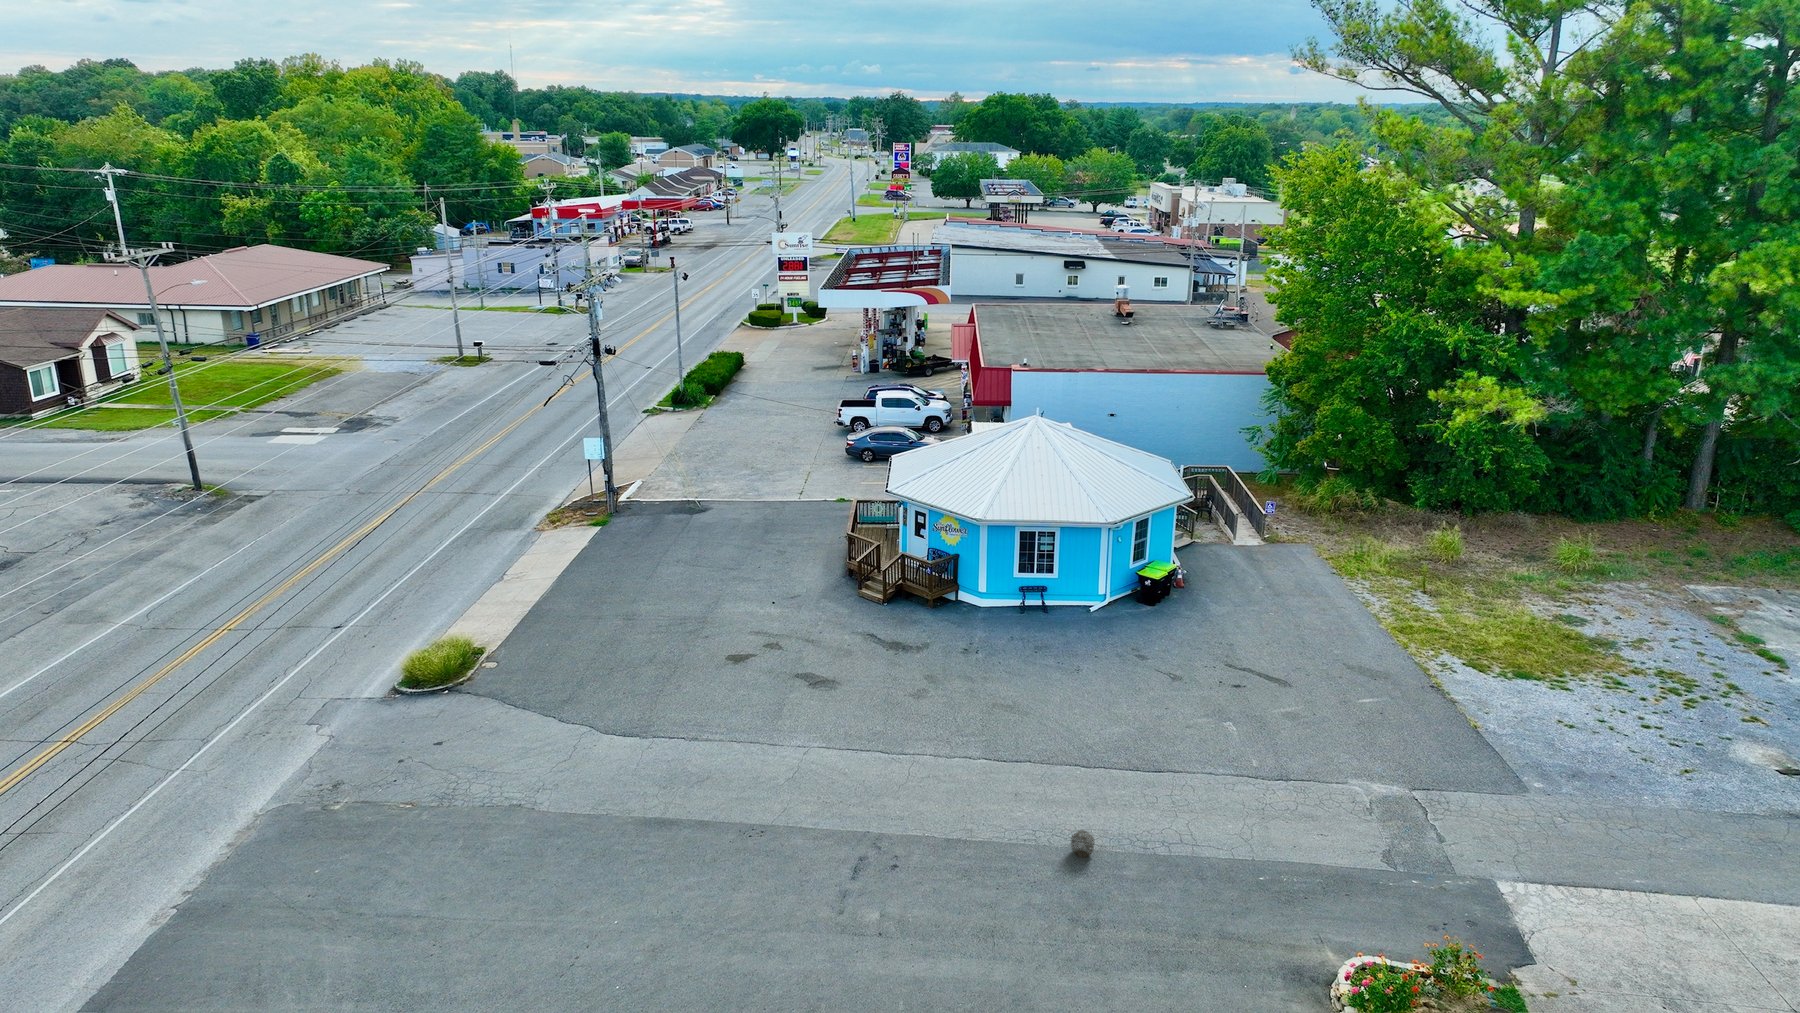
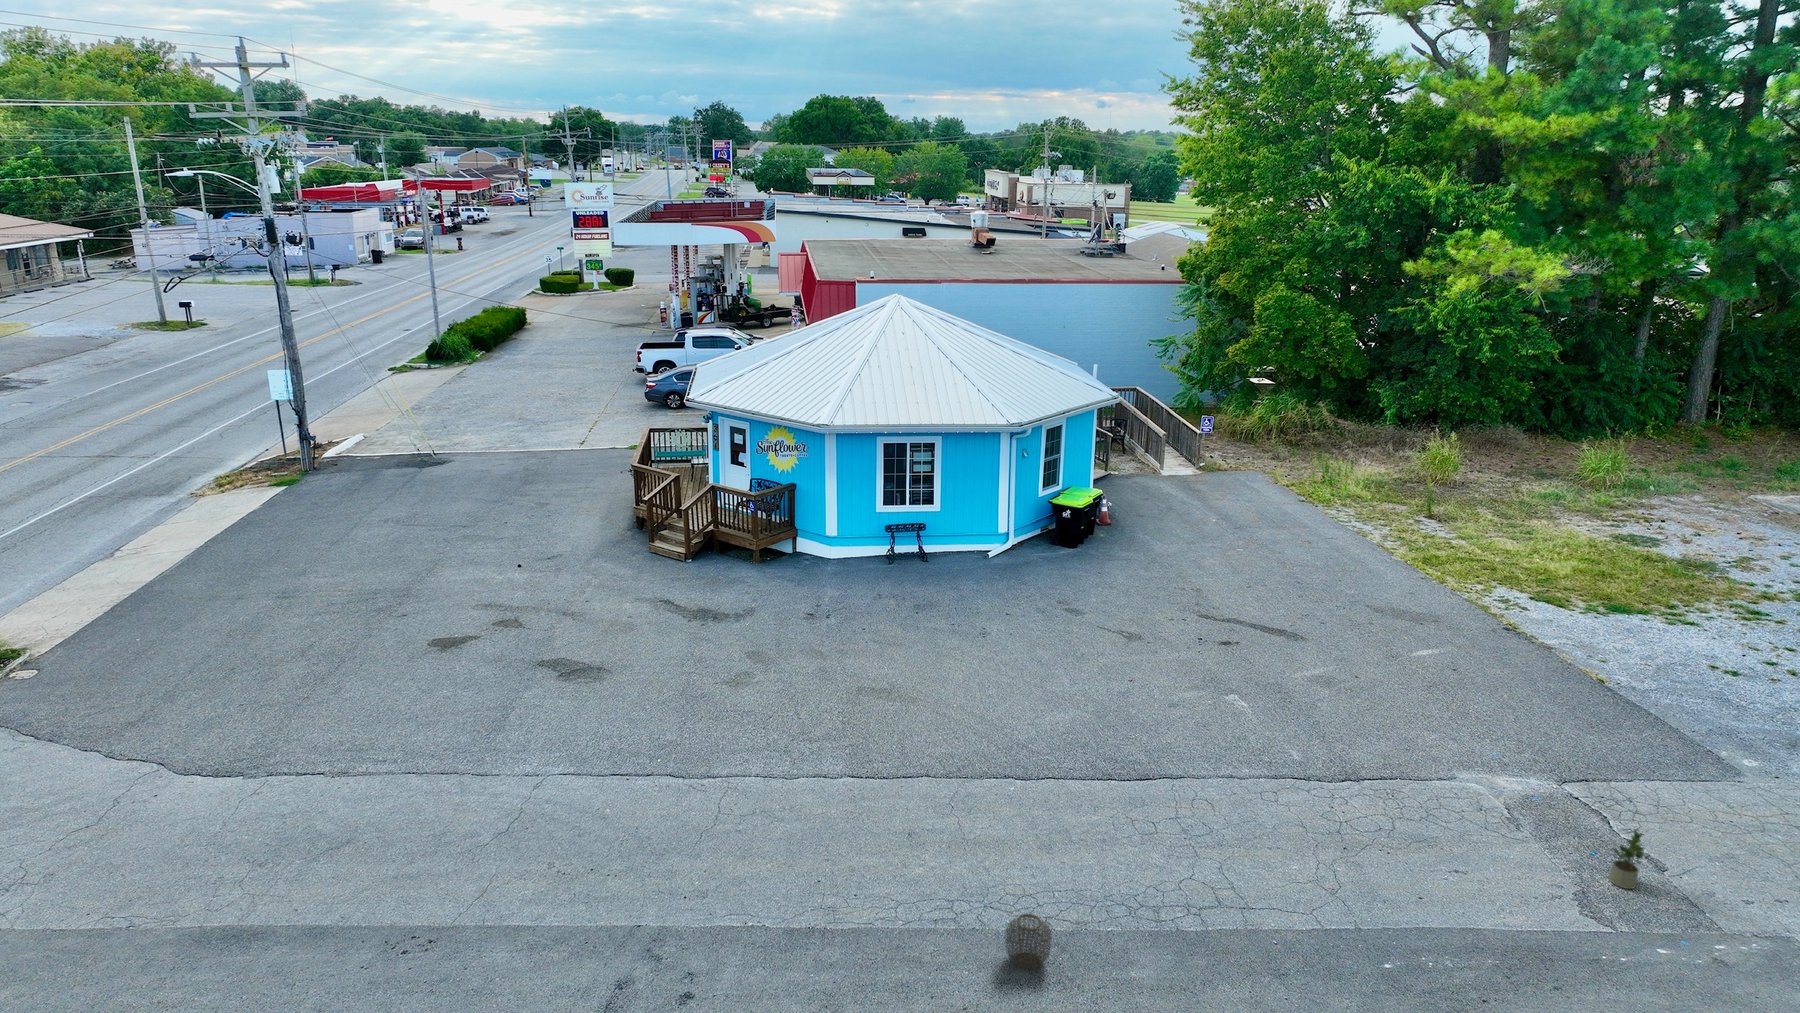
potted plant: none [1412,814,1431,846] -> present [1608,830,1648,889]

